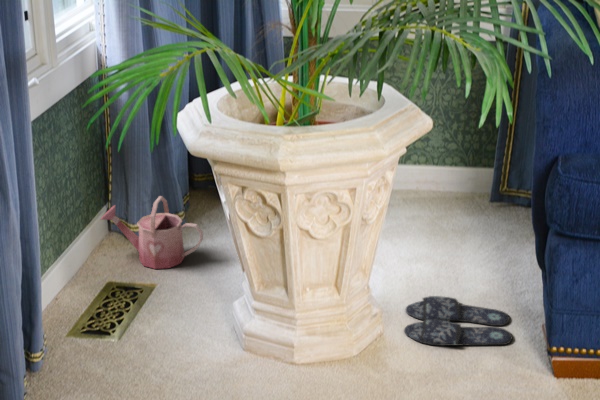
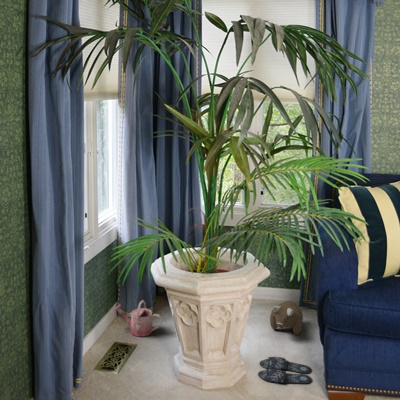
plush toy: none [420,188,485,254] -> present [270,301,303,335]

